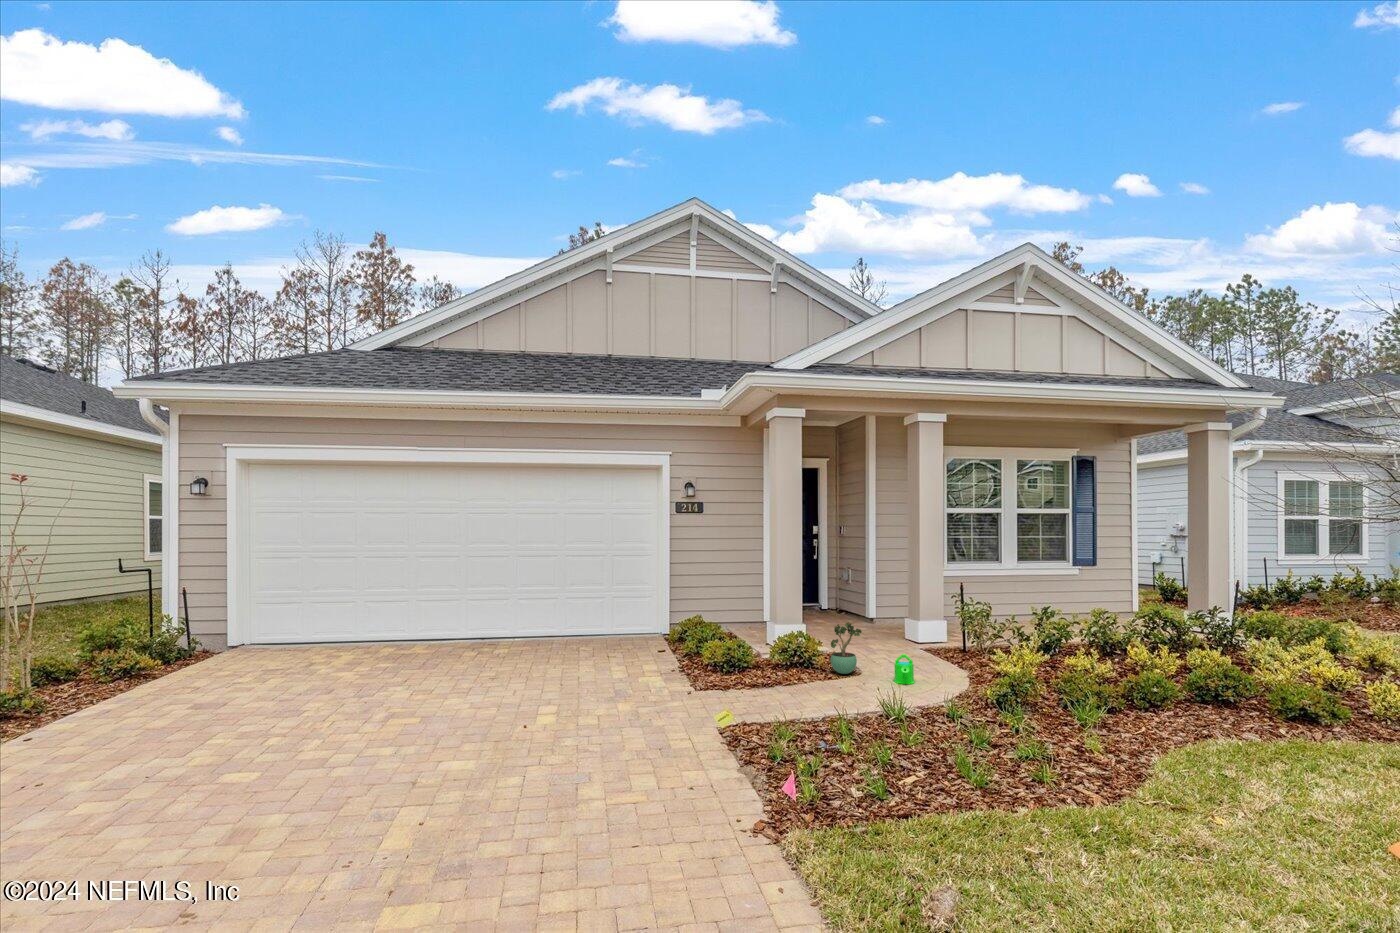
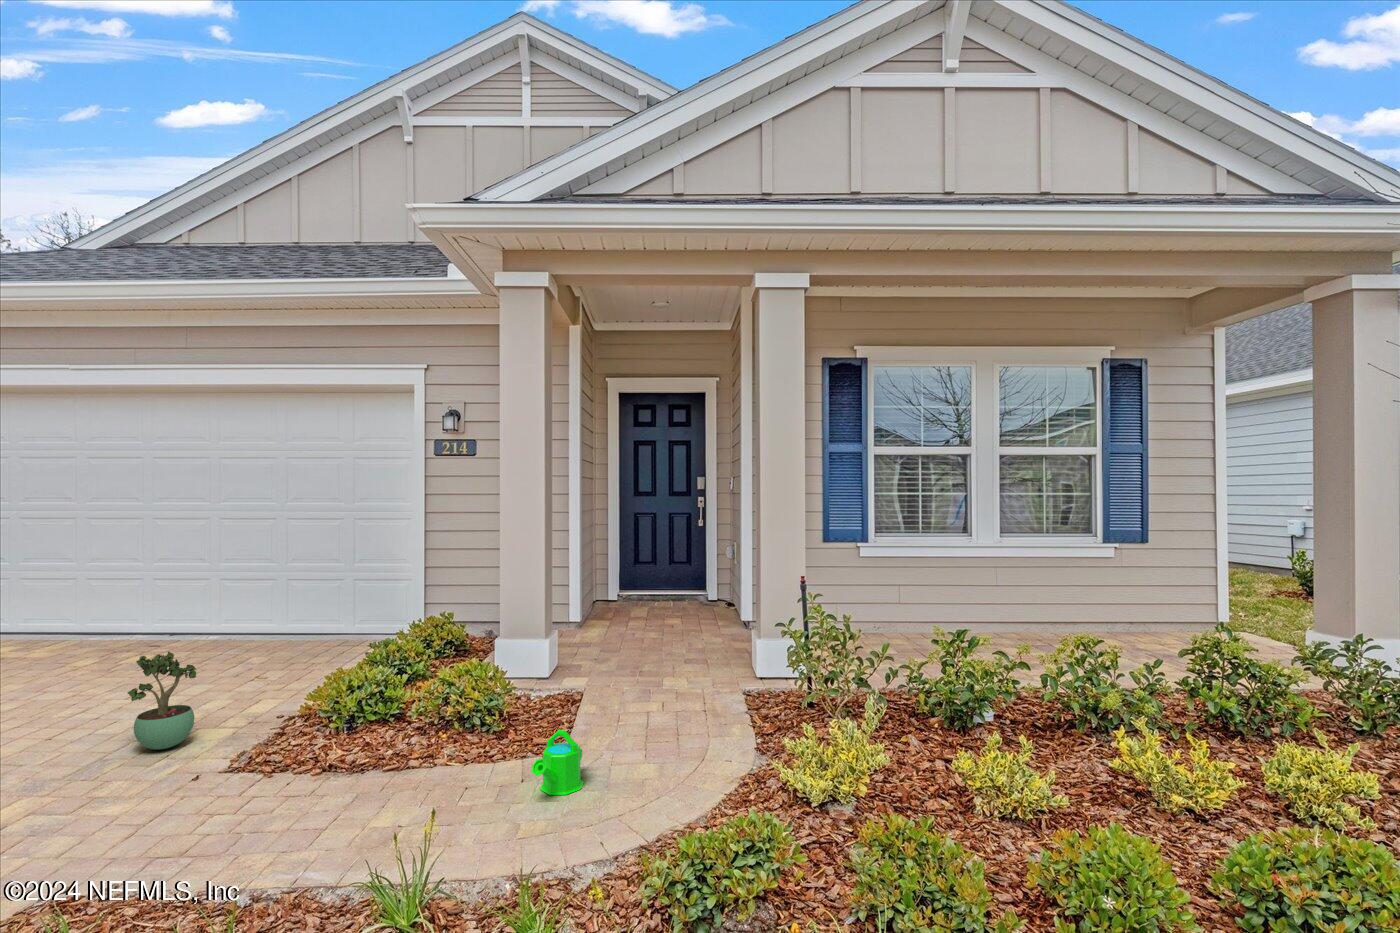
potted plant: present [830,622,862,674] -> present [128,652,196,750]

